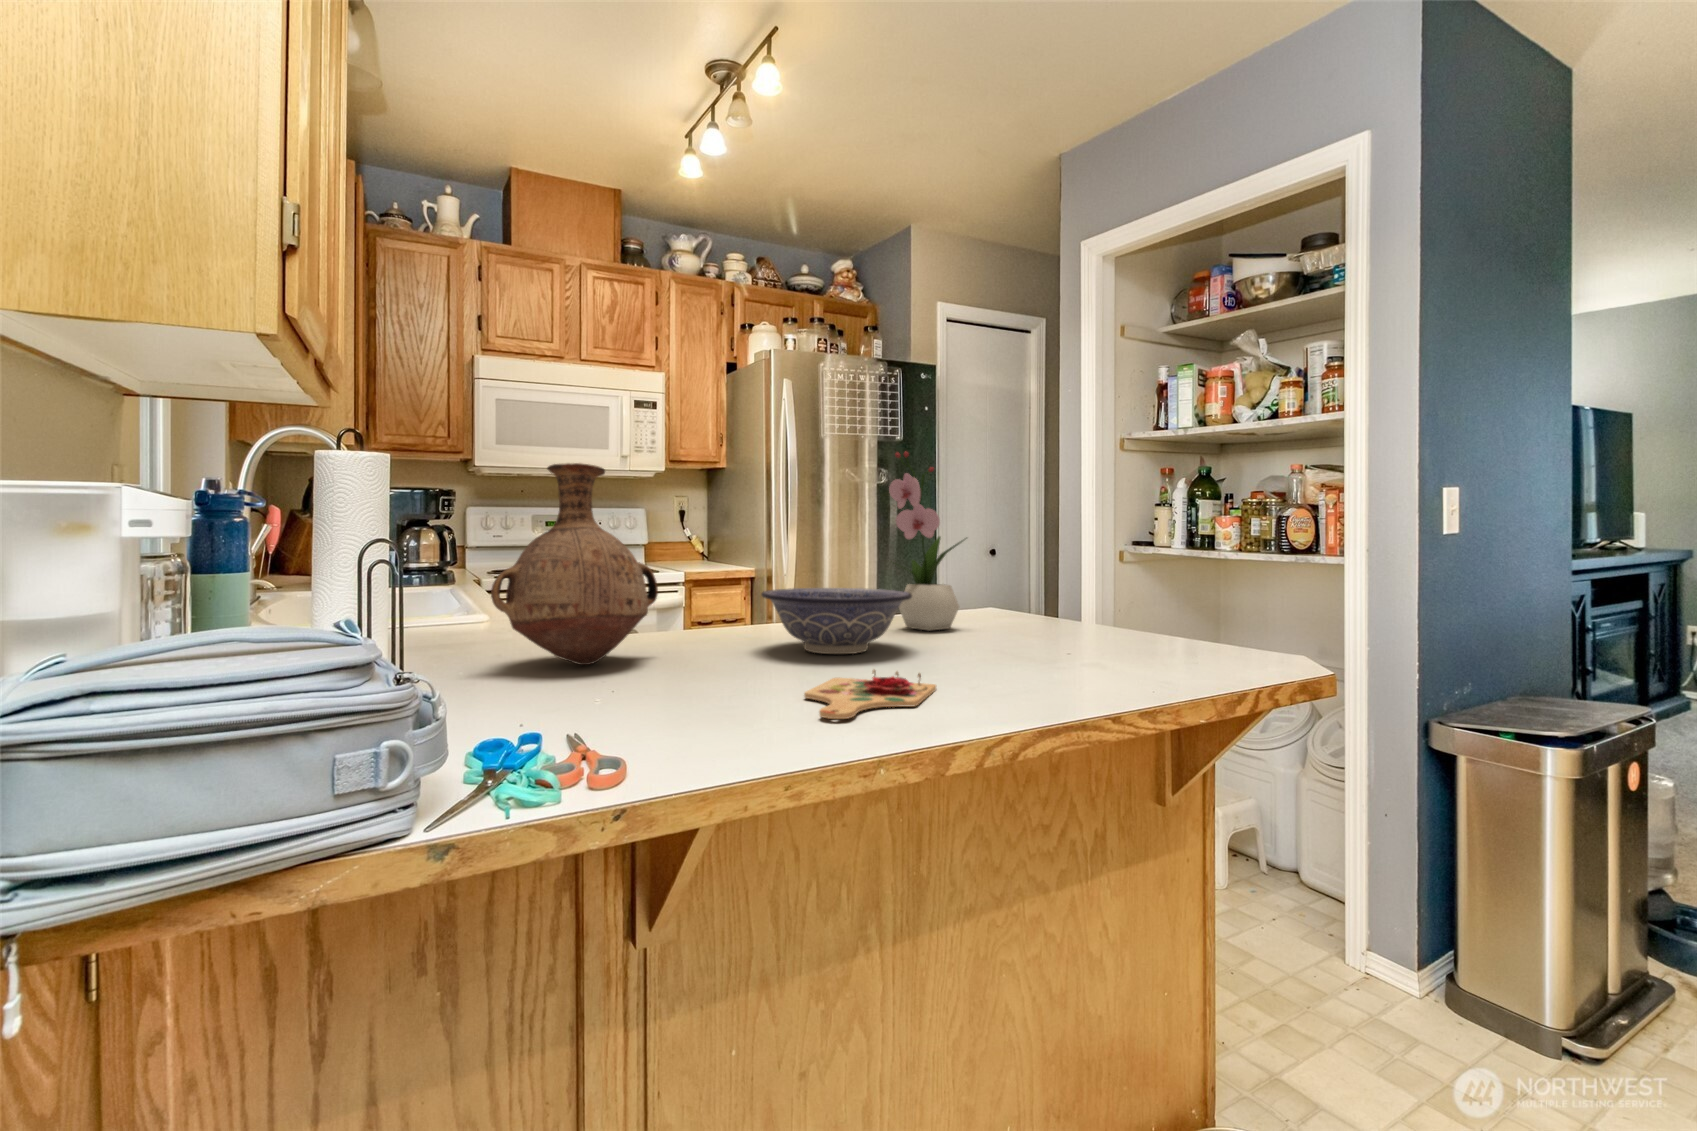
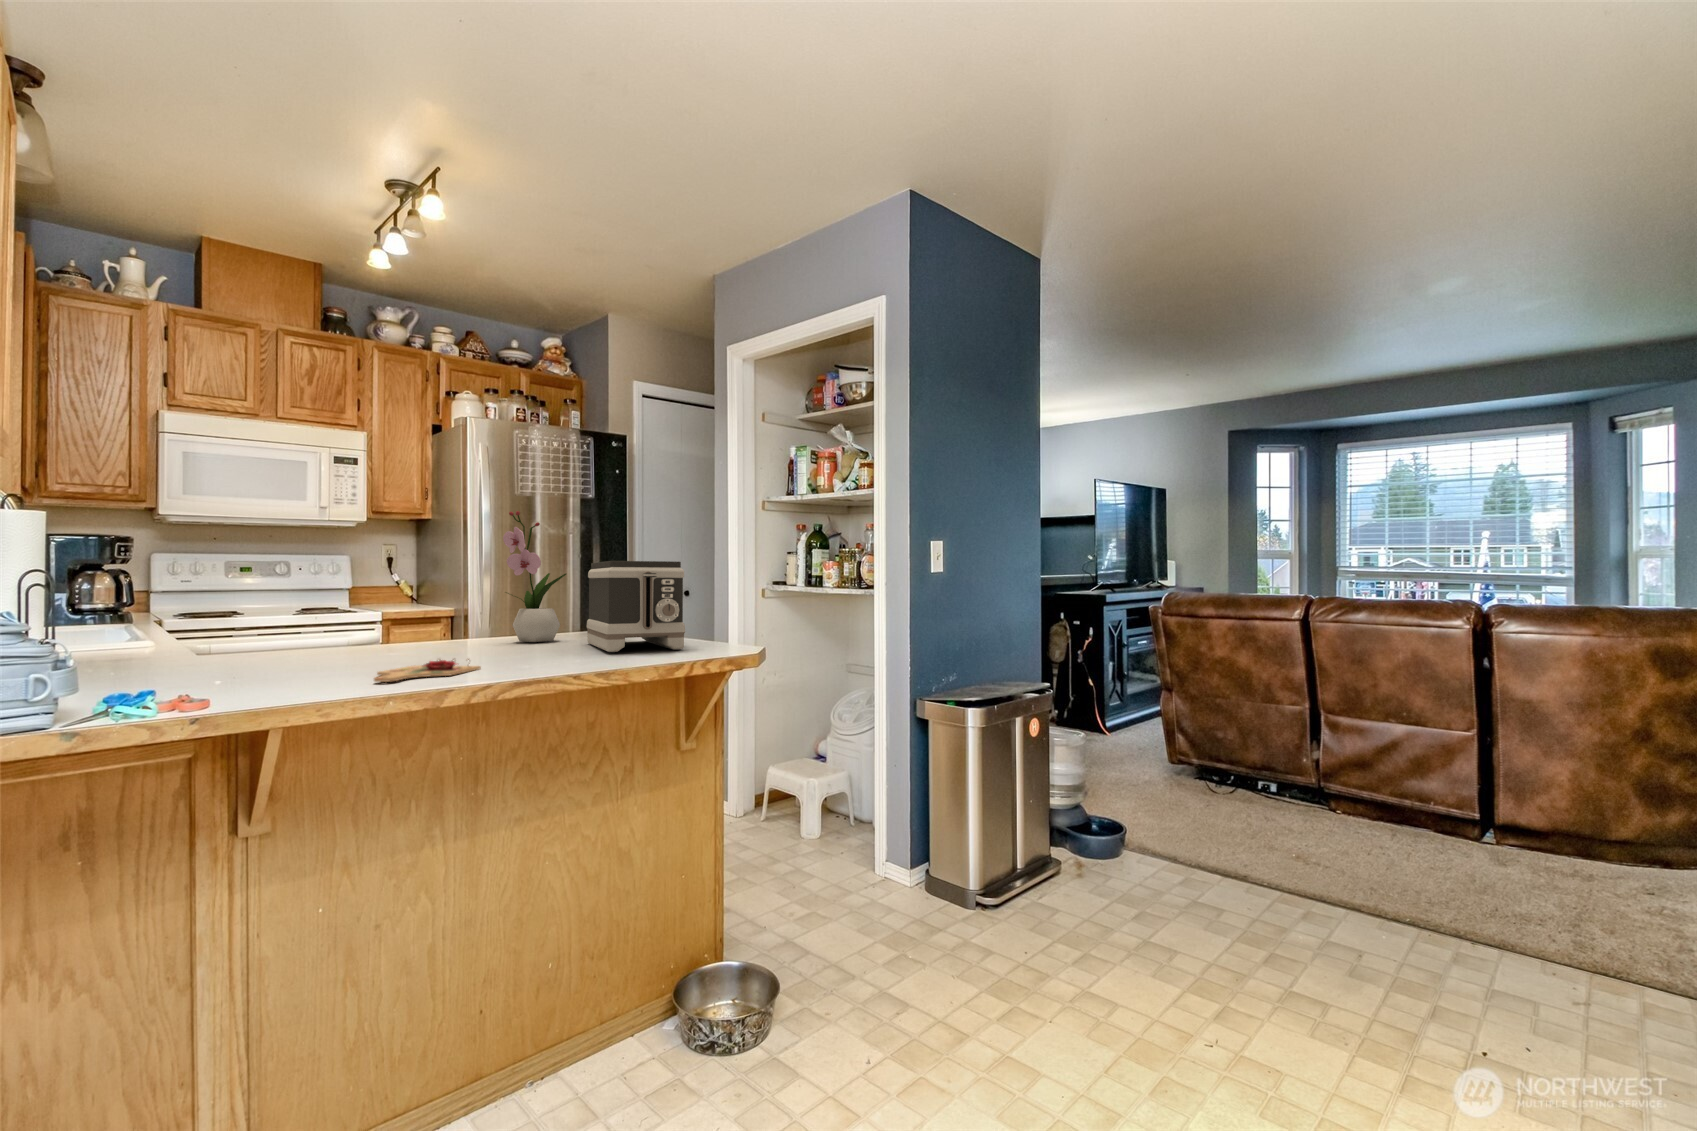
vase: present [491,463,658,665] -> none [138,519,290,668]
toaster: none [1005,522,1188,659] -> present [587,561,685,652]
decorative bowl: present [761,588,912,654] -> none [379,611,500,656]

